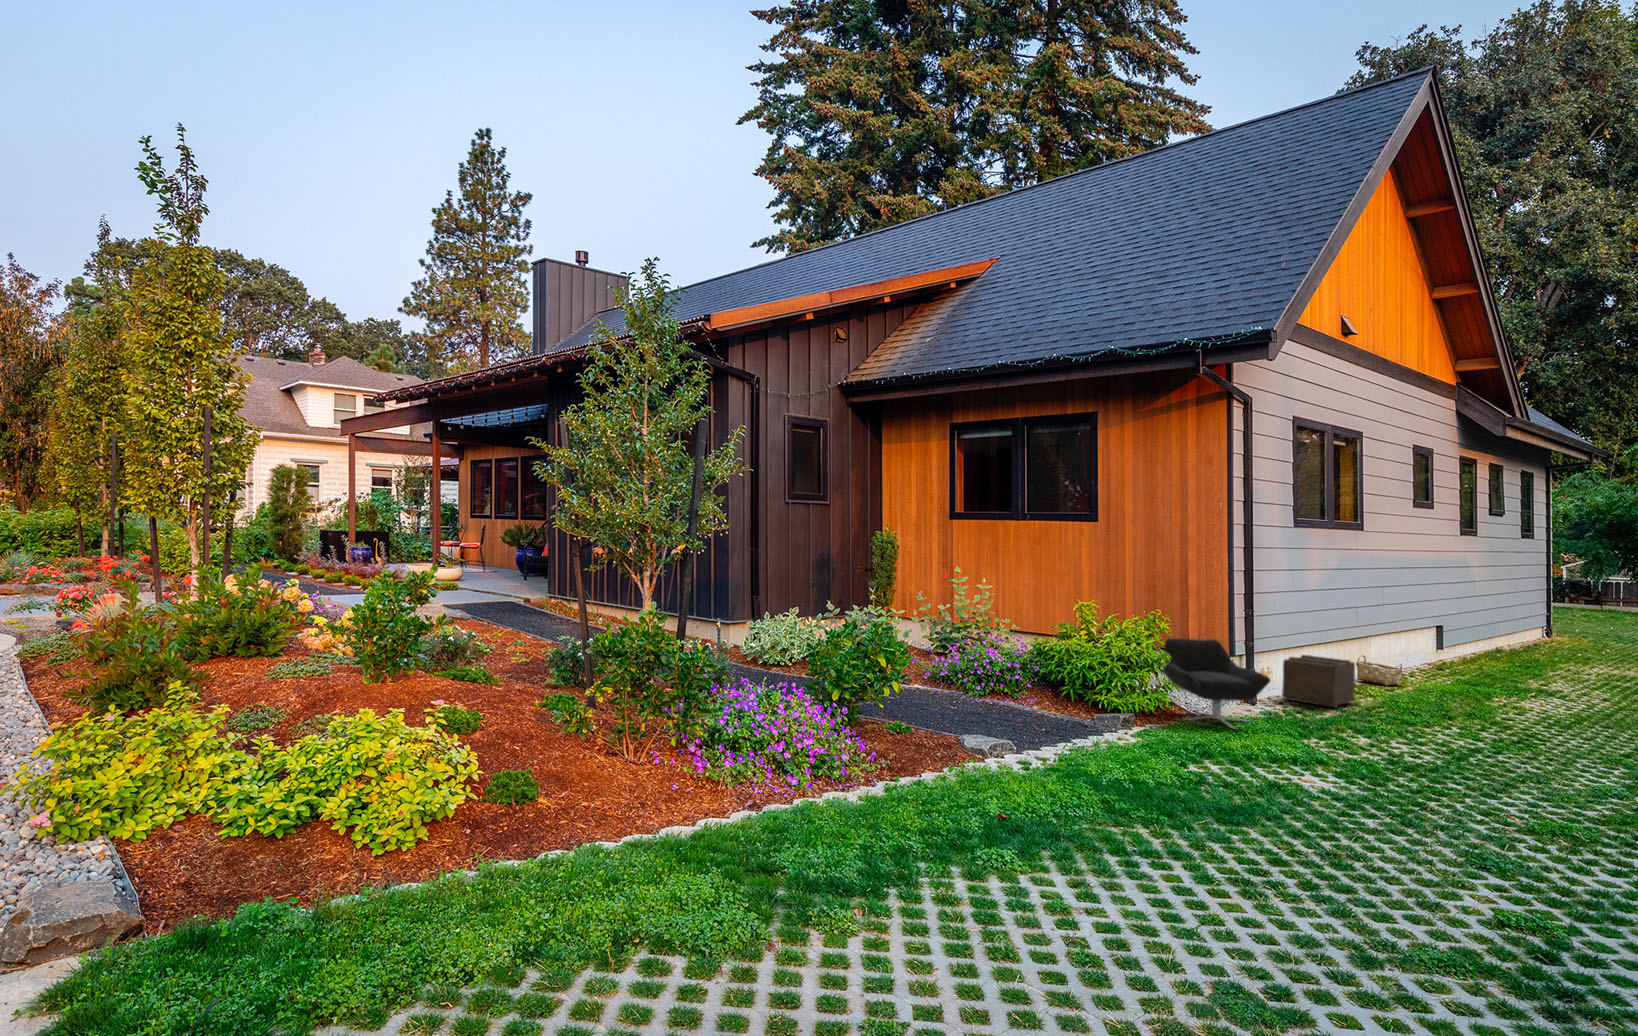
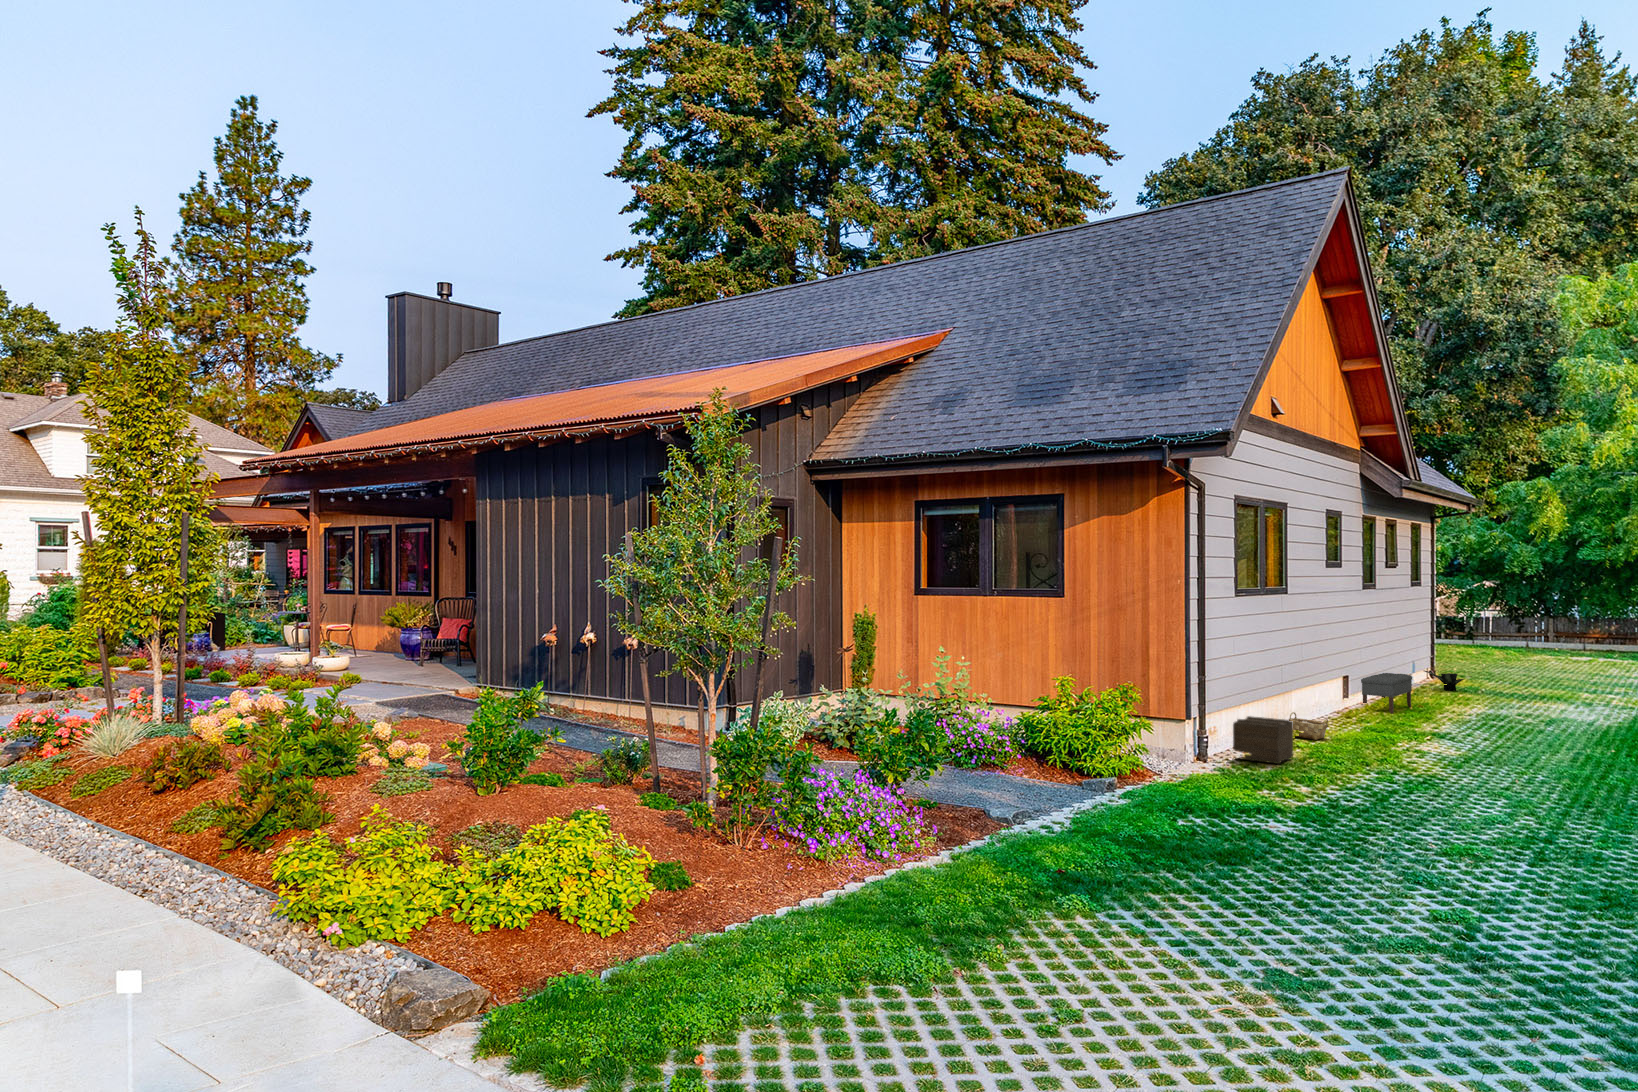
bench: none [1449,622,1510,665] -> present [1361,673,1412,714]
potted plant: none [1524,624,1585,646] -> present [1424,670,1464,691]
lounge chair: present [1163,638,1270,729] -> none [1133,708,1231,789]

